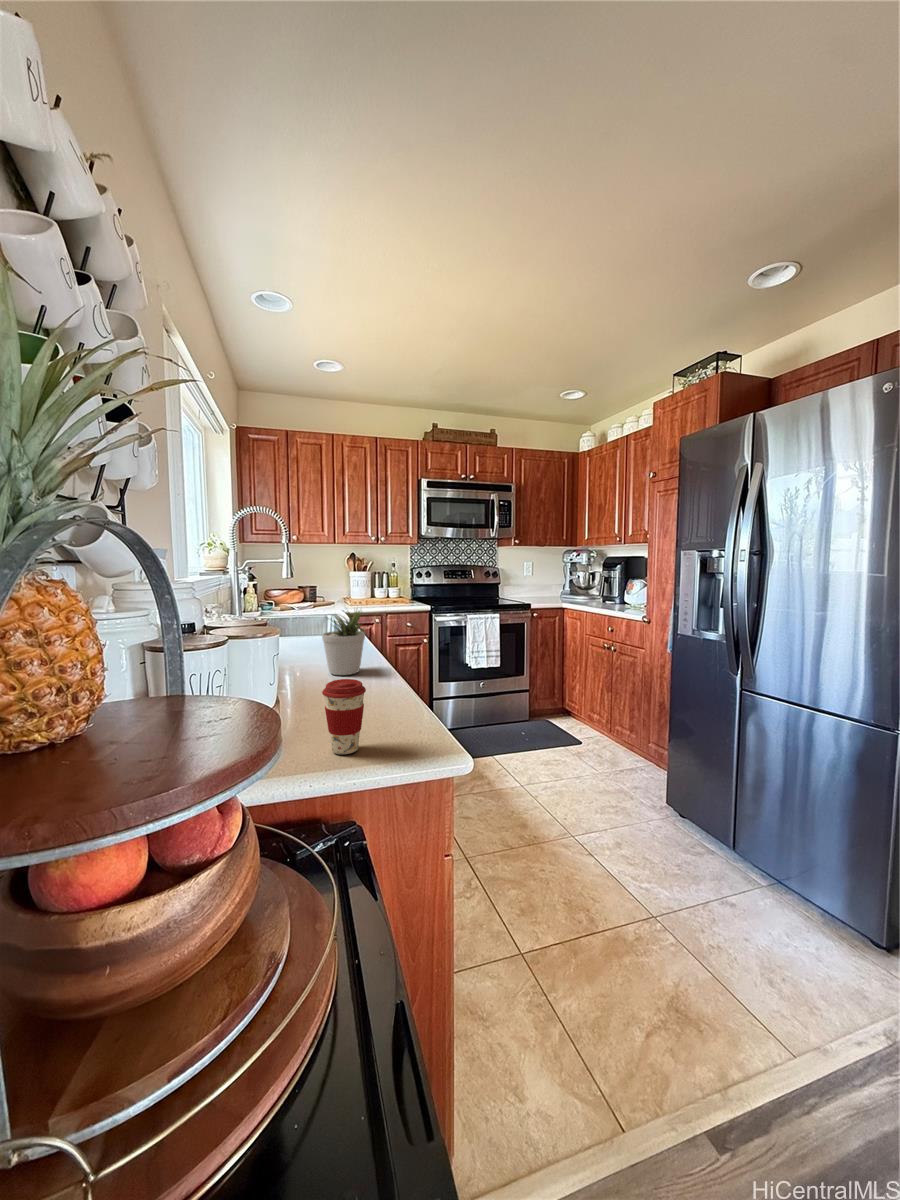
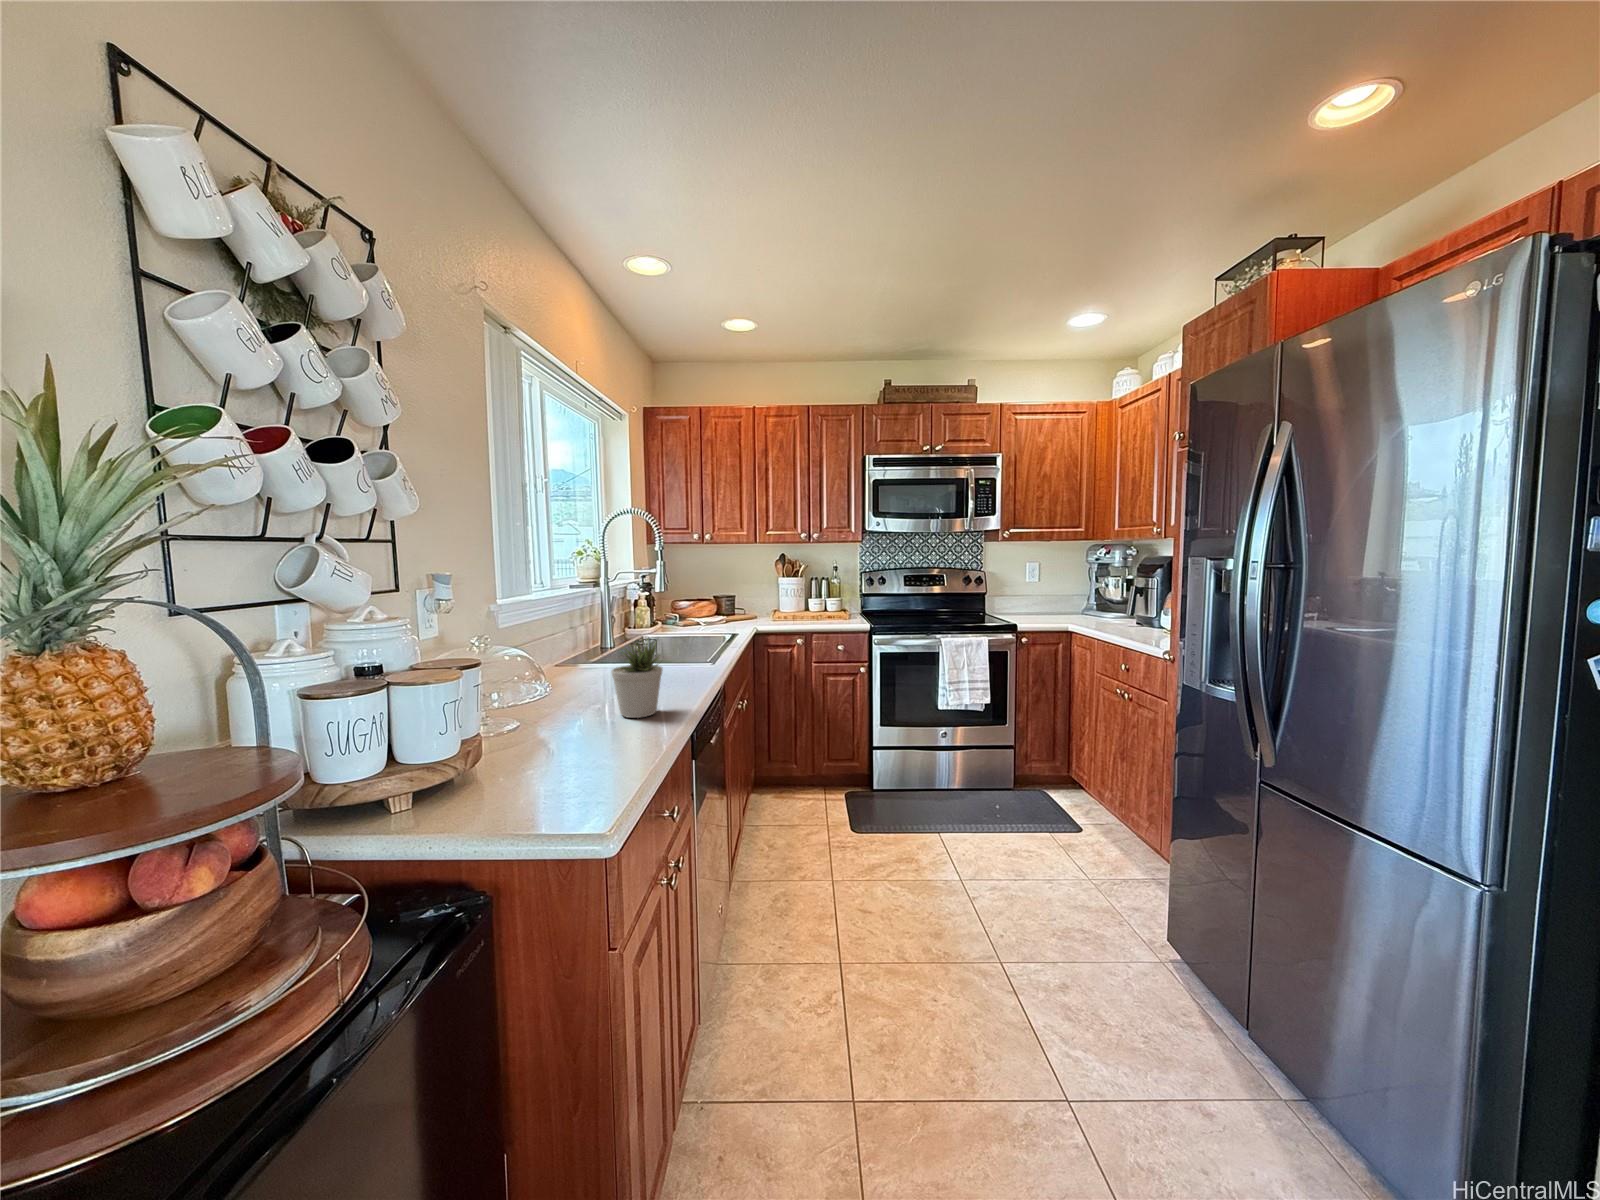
coffee cup: present [322,679,366,754] -> none [480,732,532,817]

